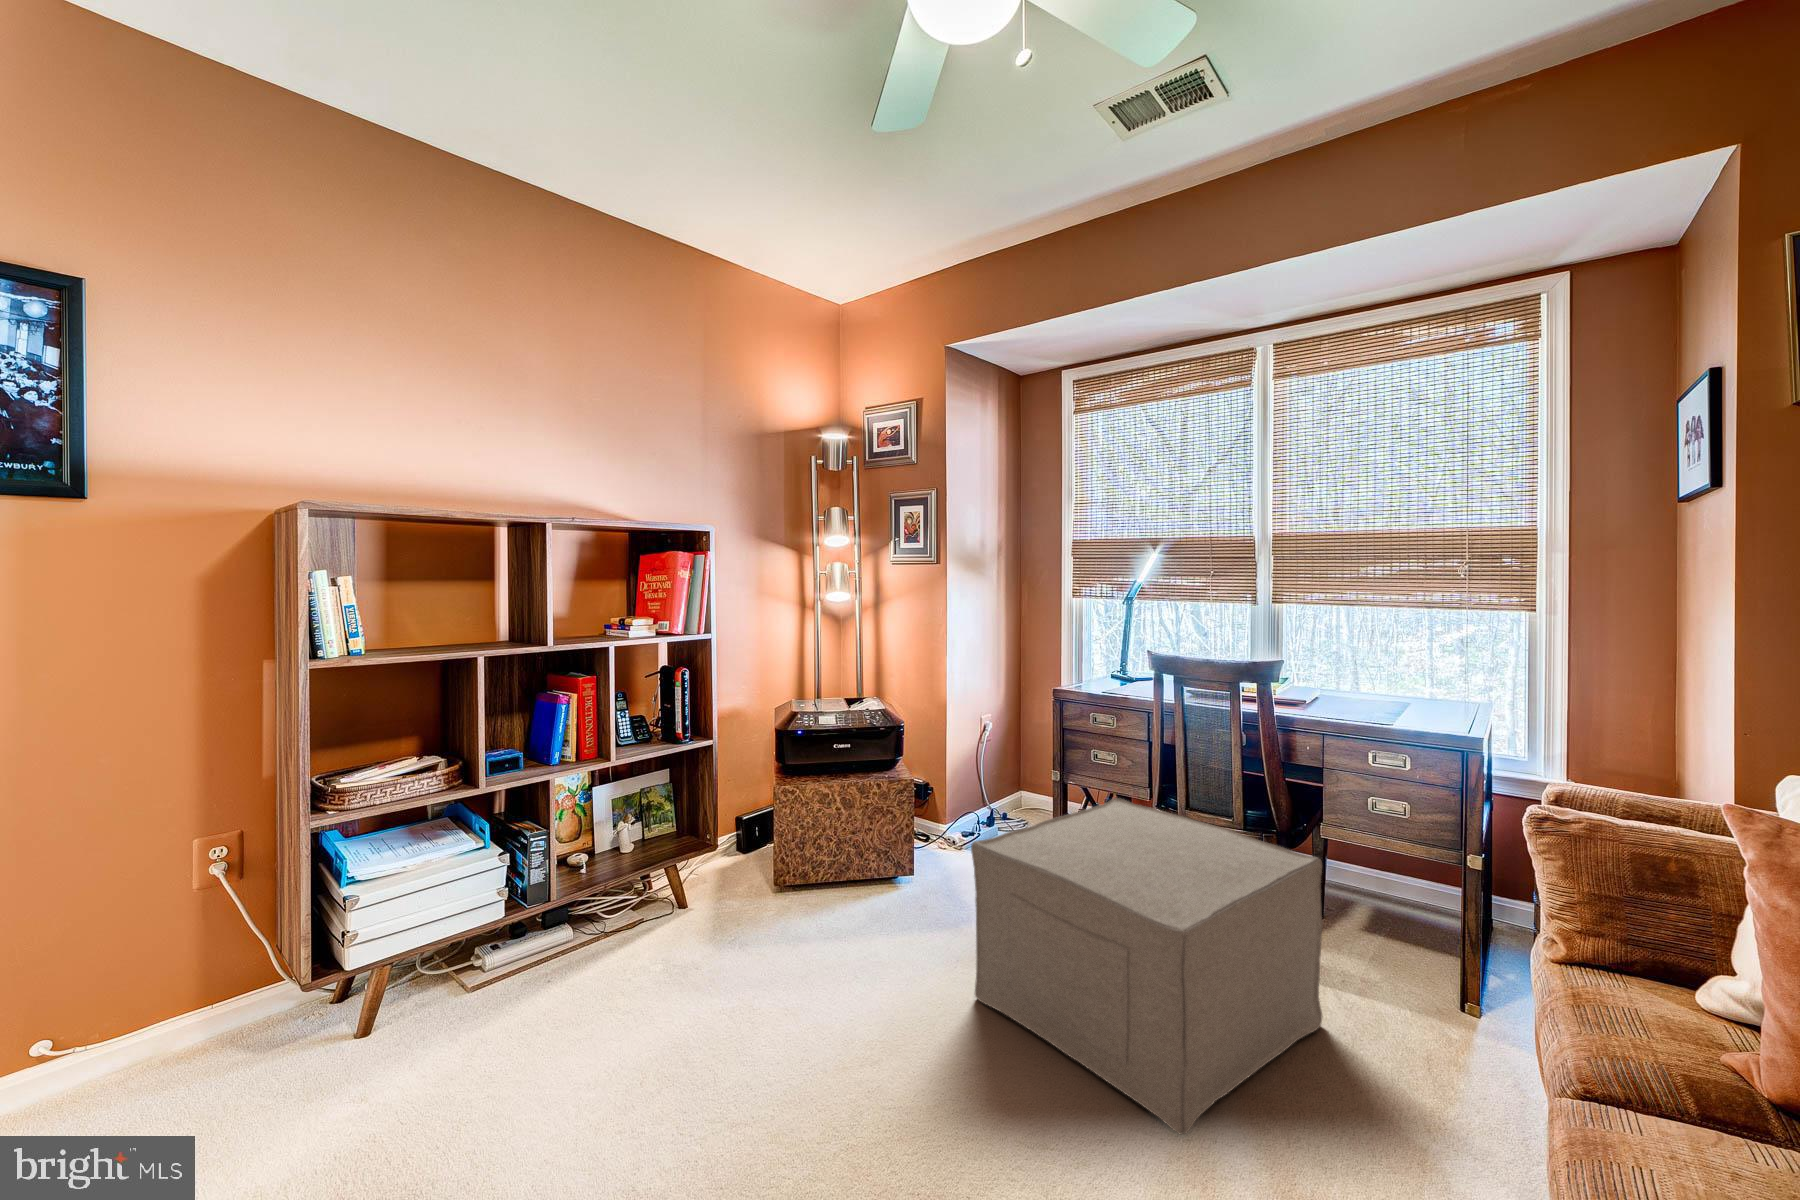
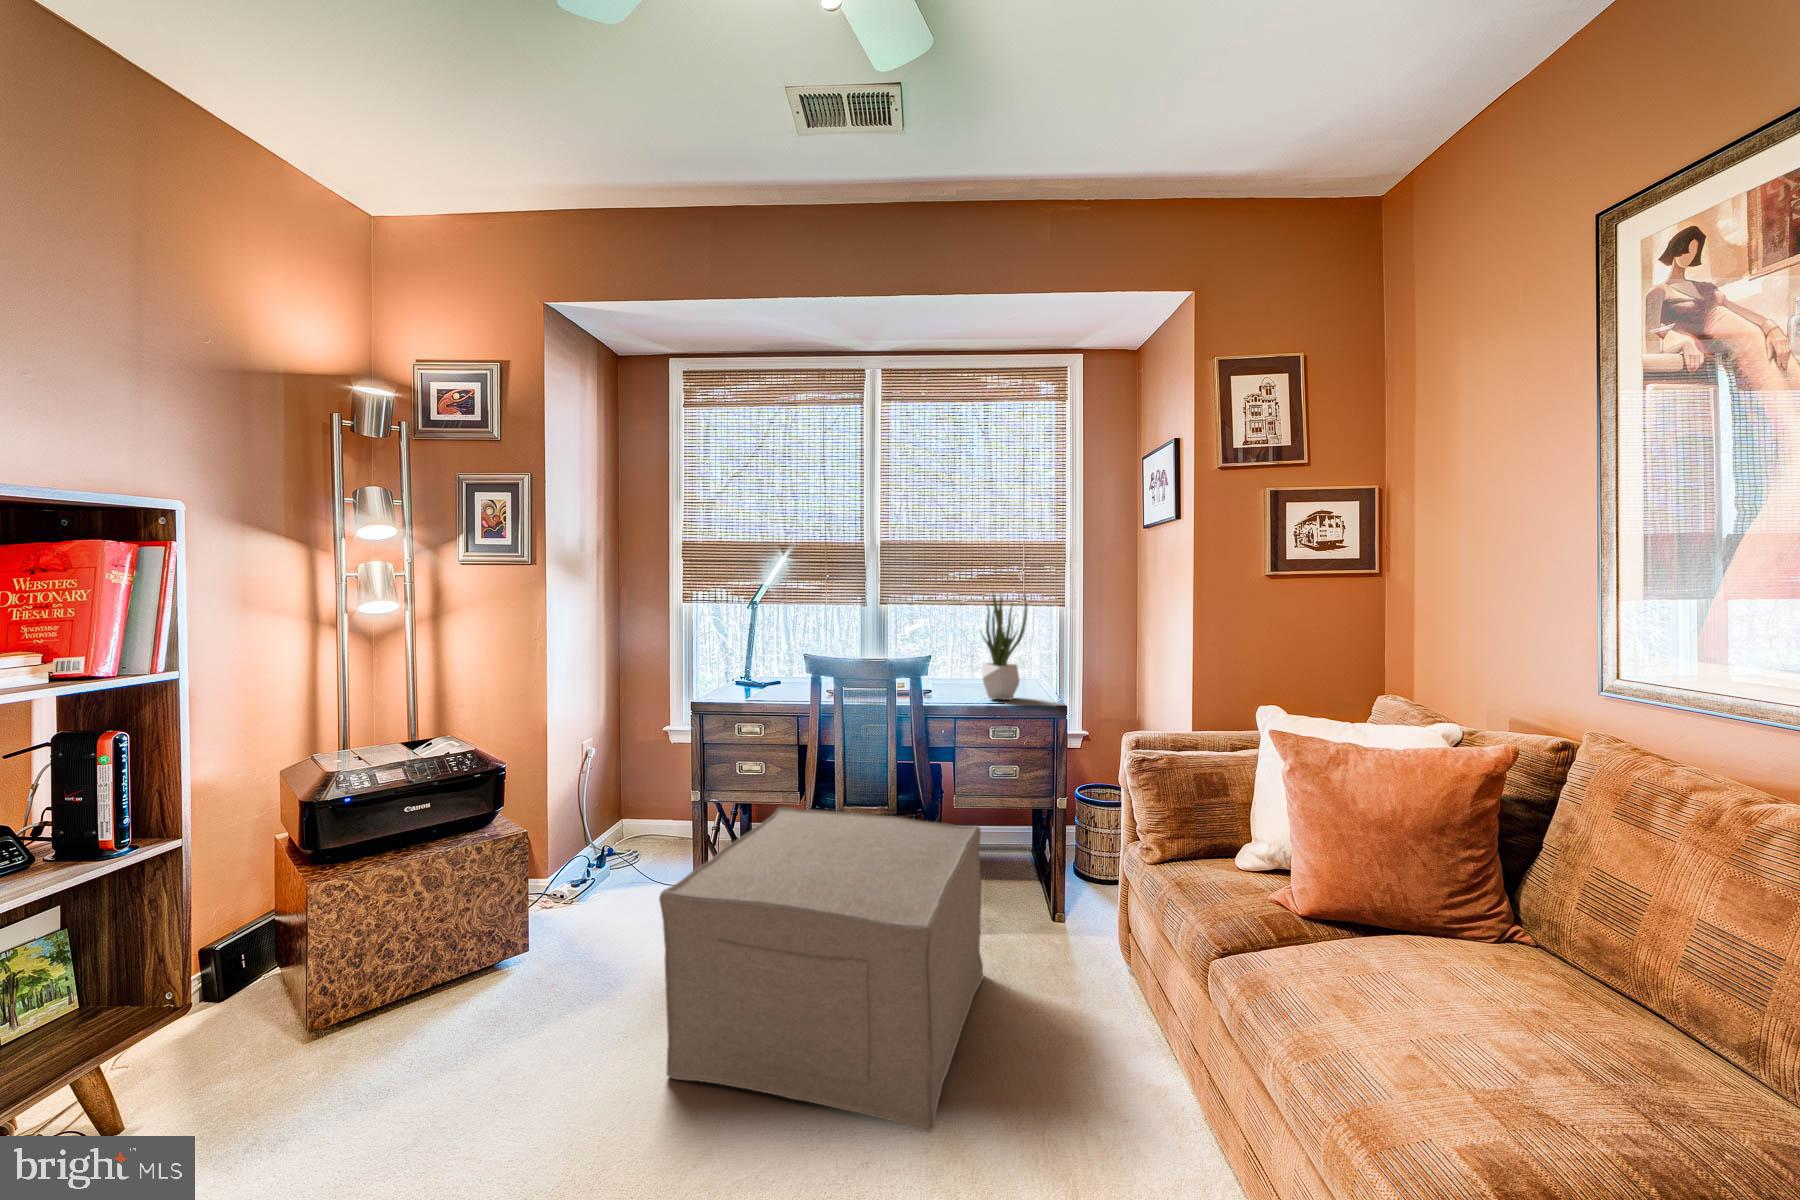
potted plant: none [1364,592,1436,724] -> present [982,595,1027,700]

